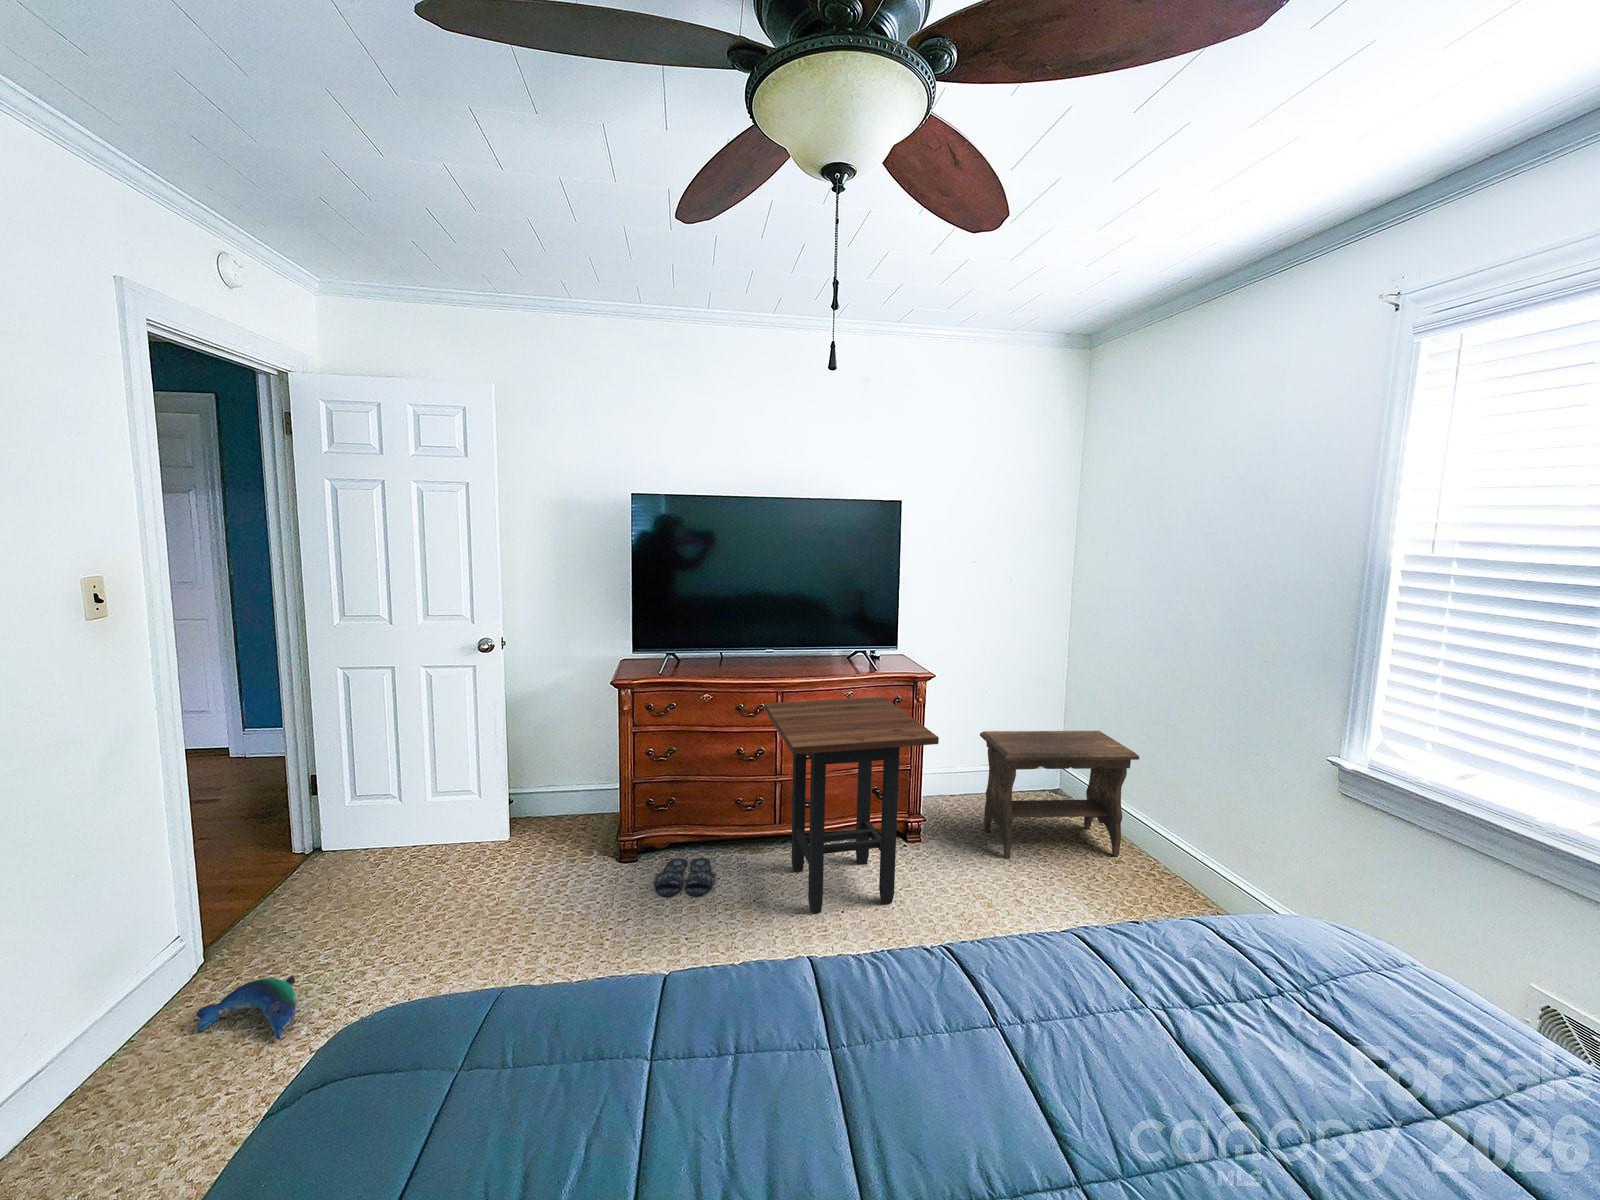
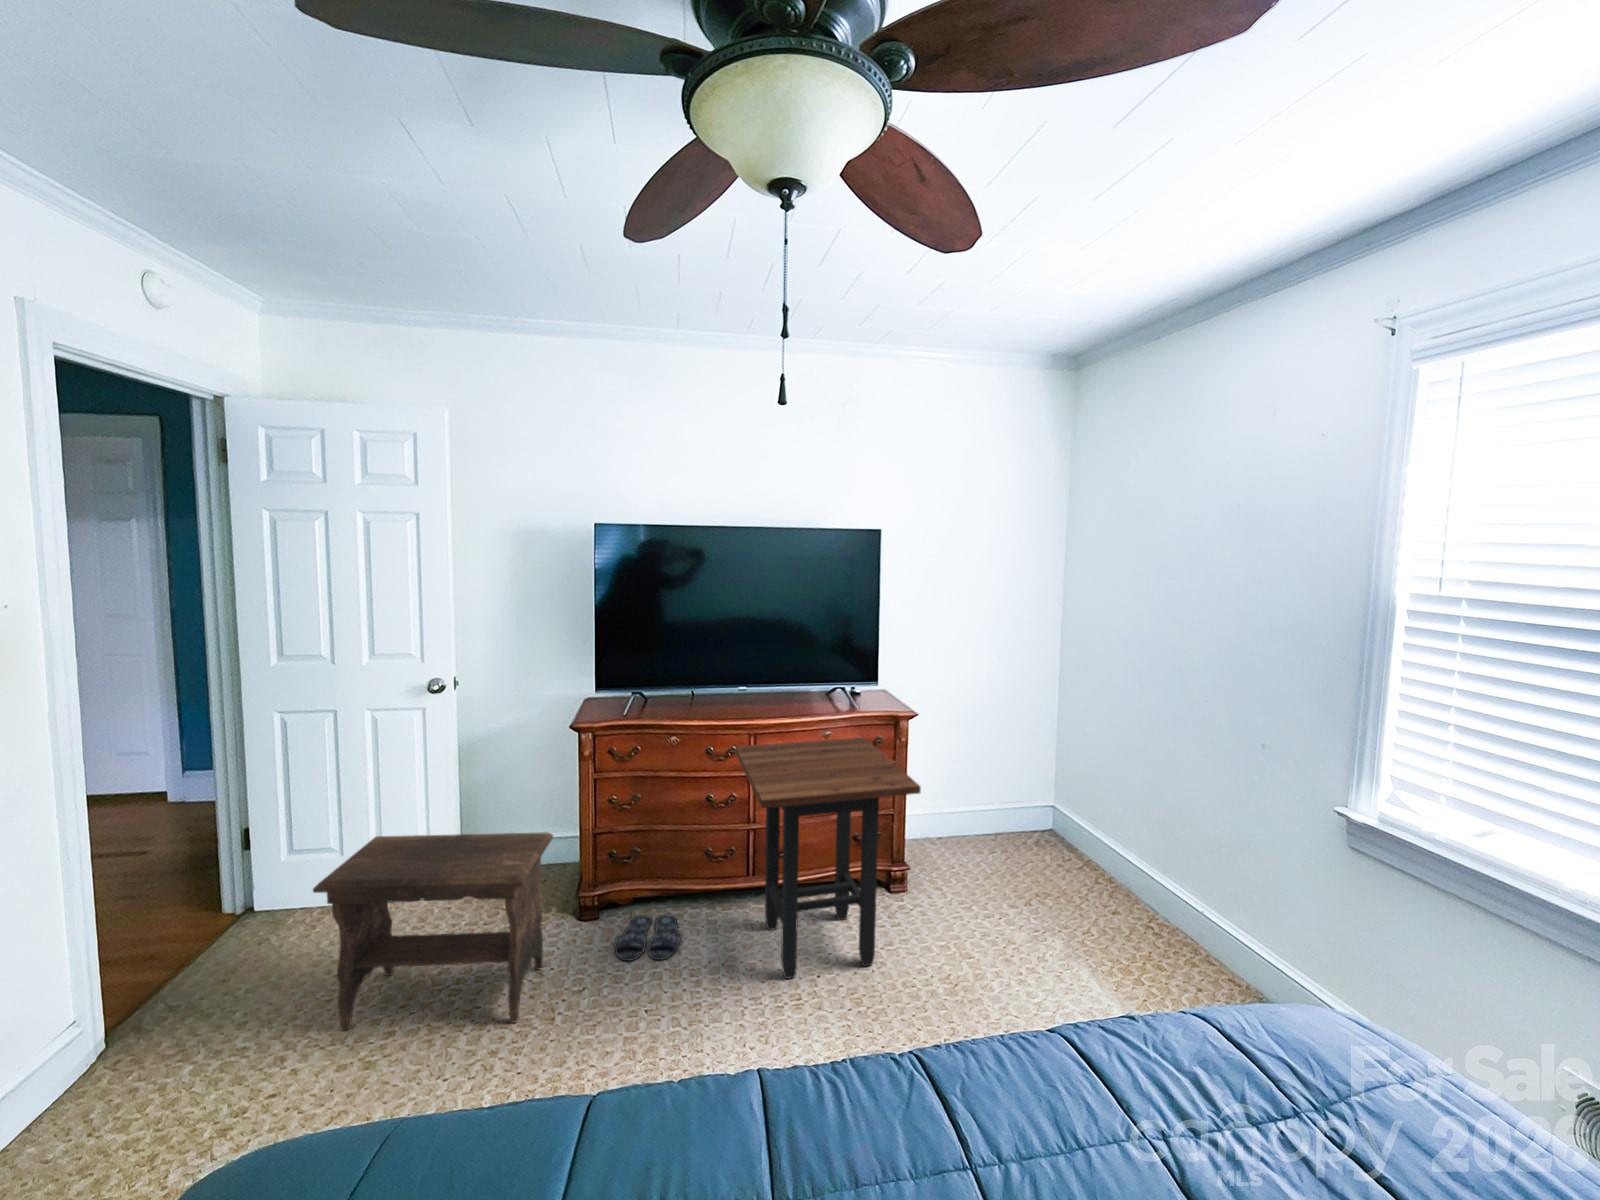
footstool: present [980,731,1139,858] -> present [313,832,553,1030]
plush toy: present [196,975,296,1039] -> none [85,1067,202,1145]

